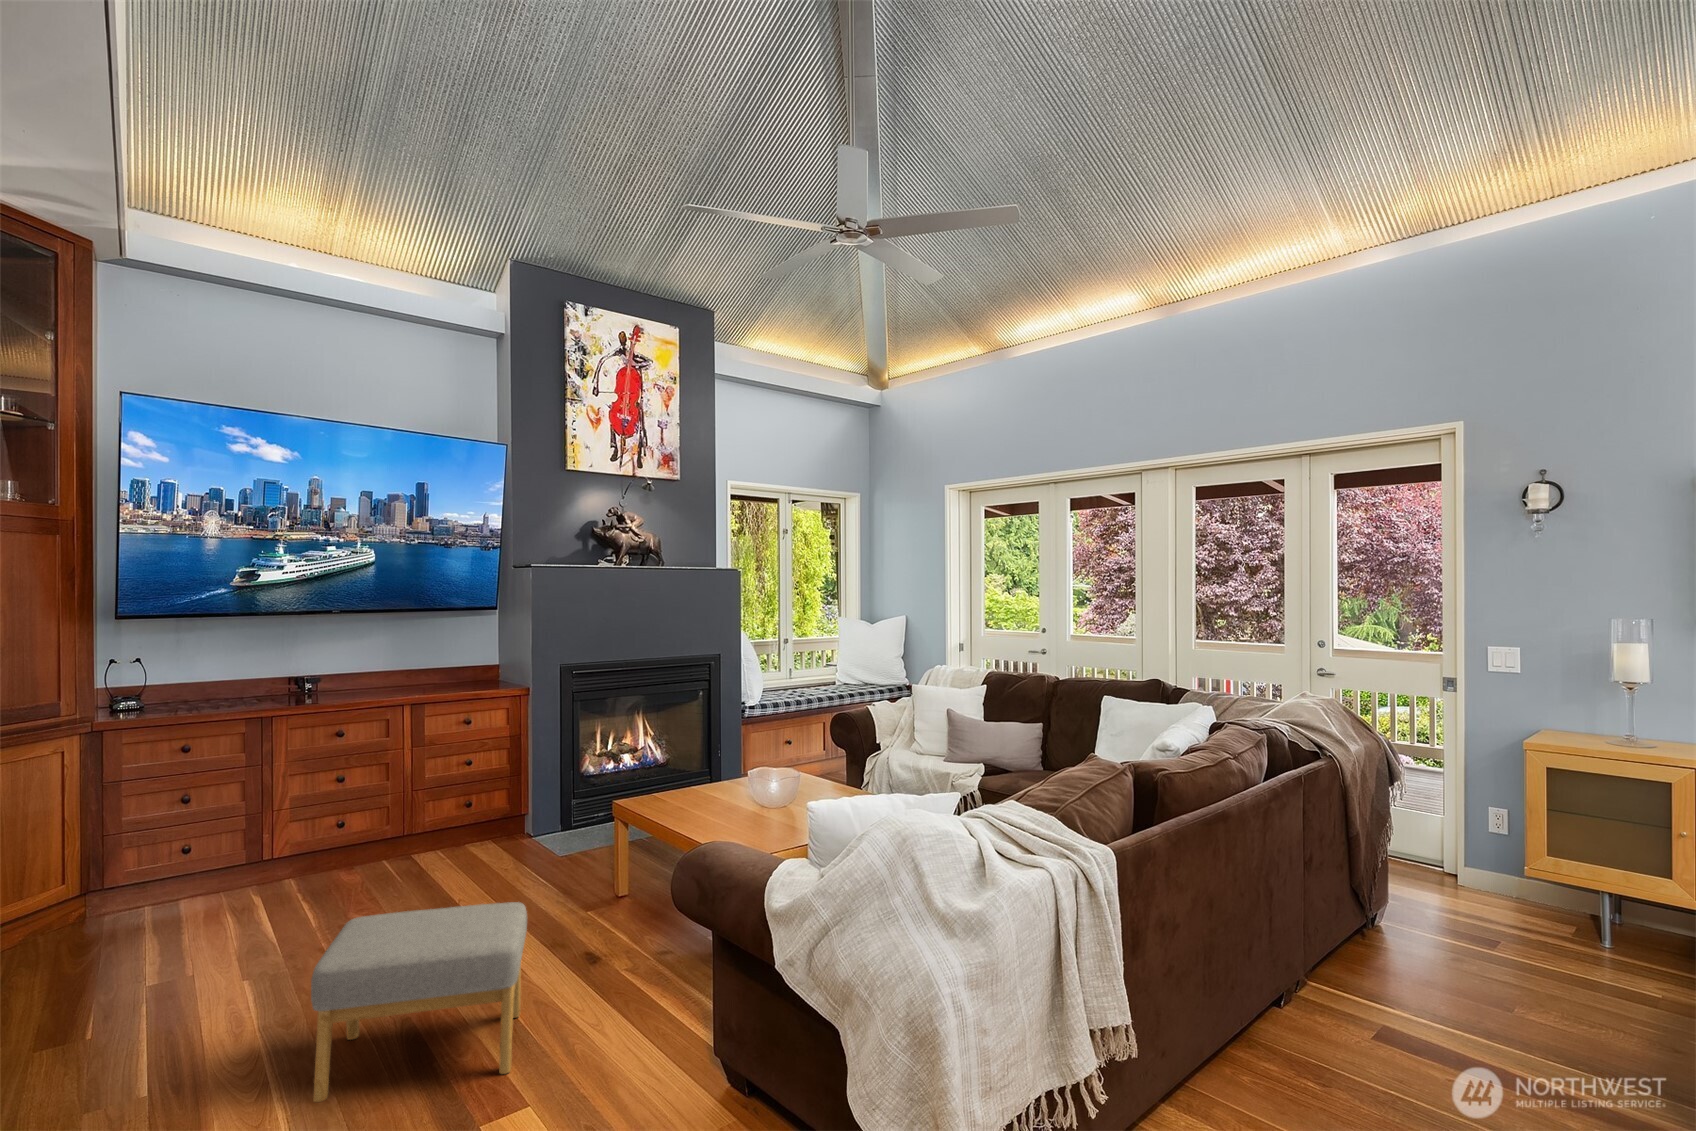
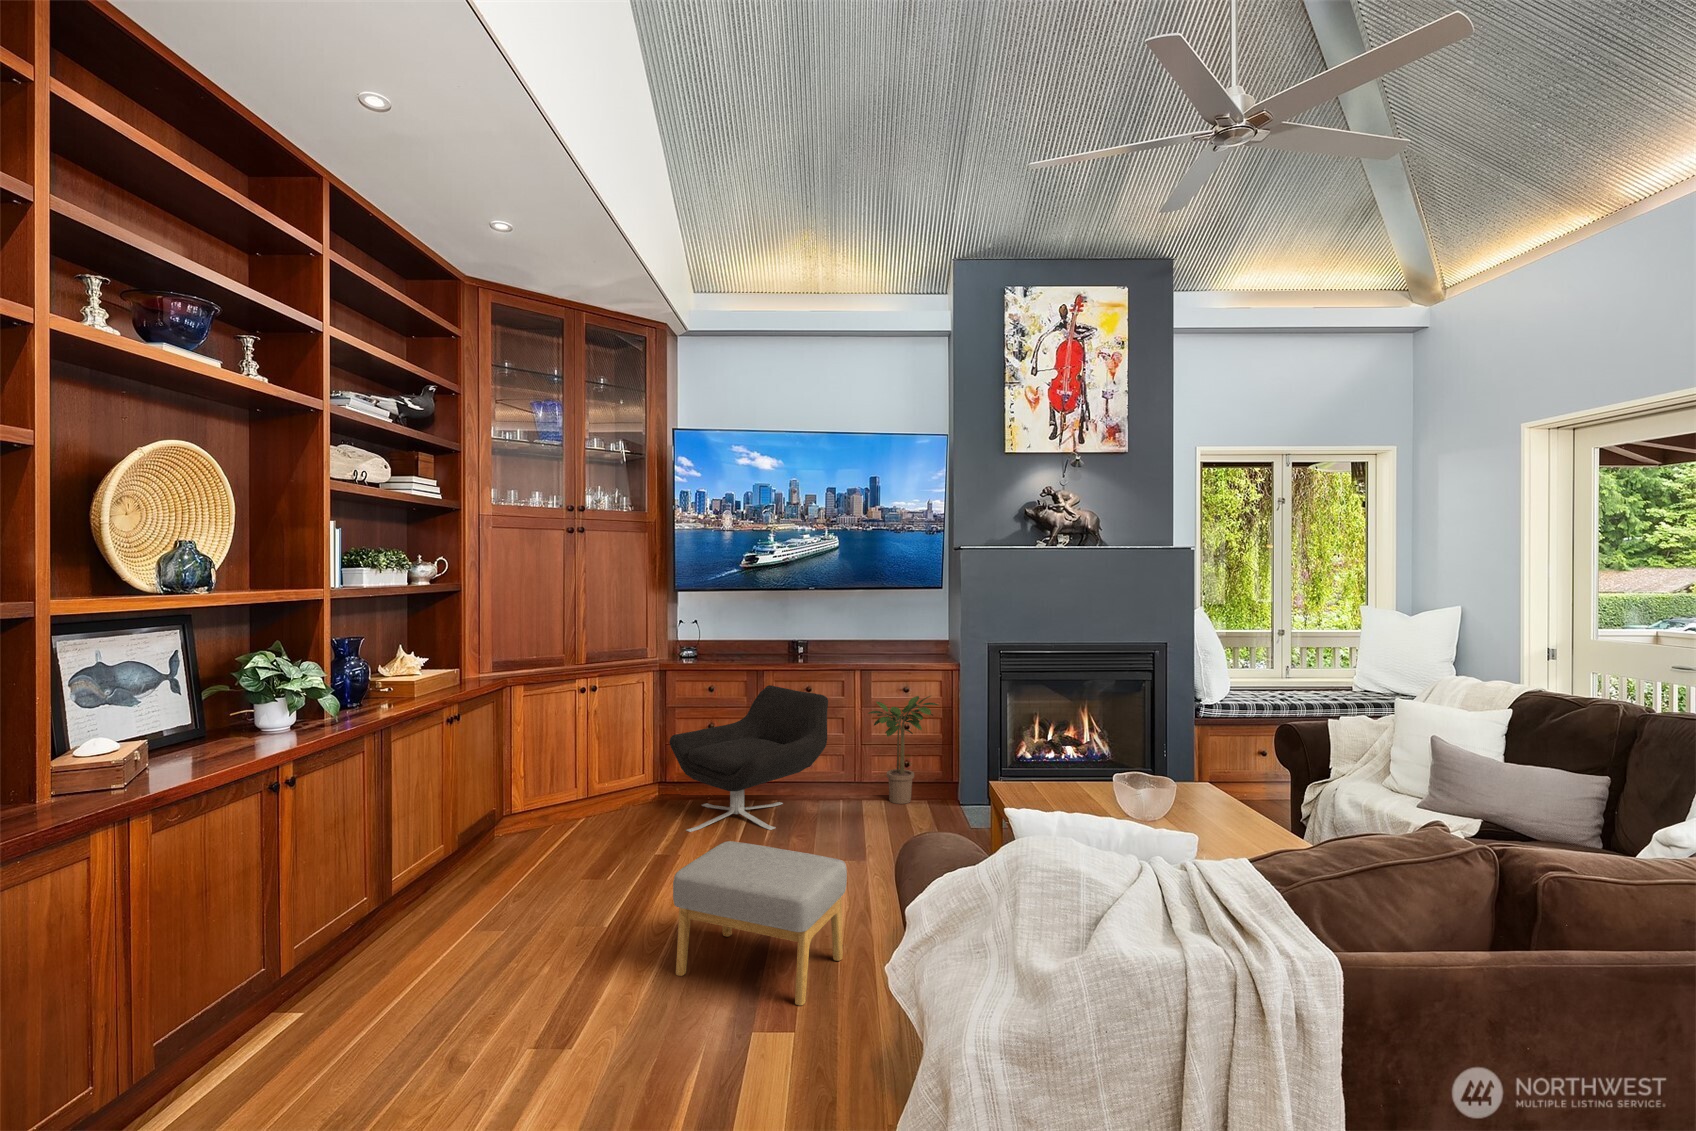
potted plant: none [426,725,510,852] -> present [868,696,938,804]
lounge chair: none [134,736,385,943] -> present [669,685,828,832]

